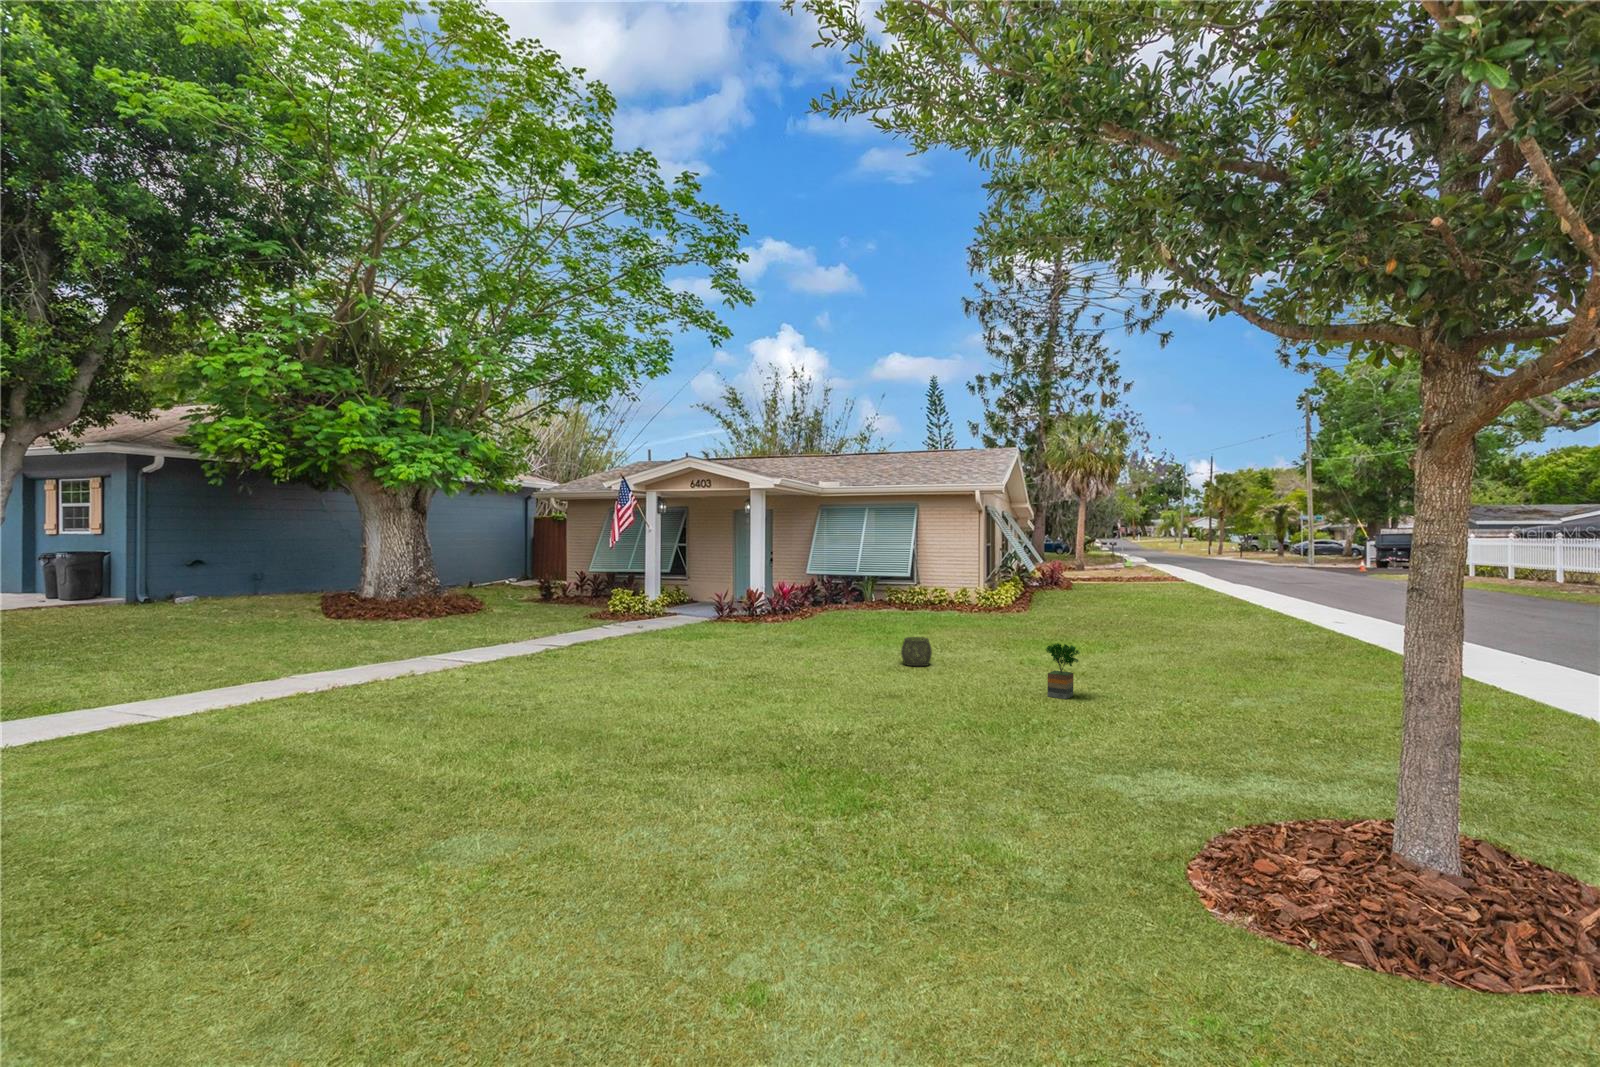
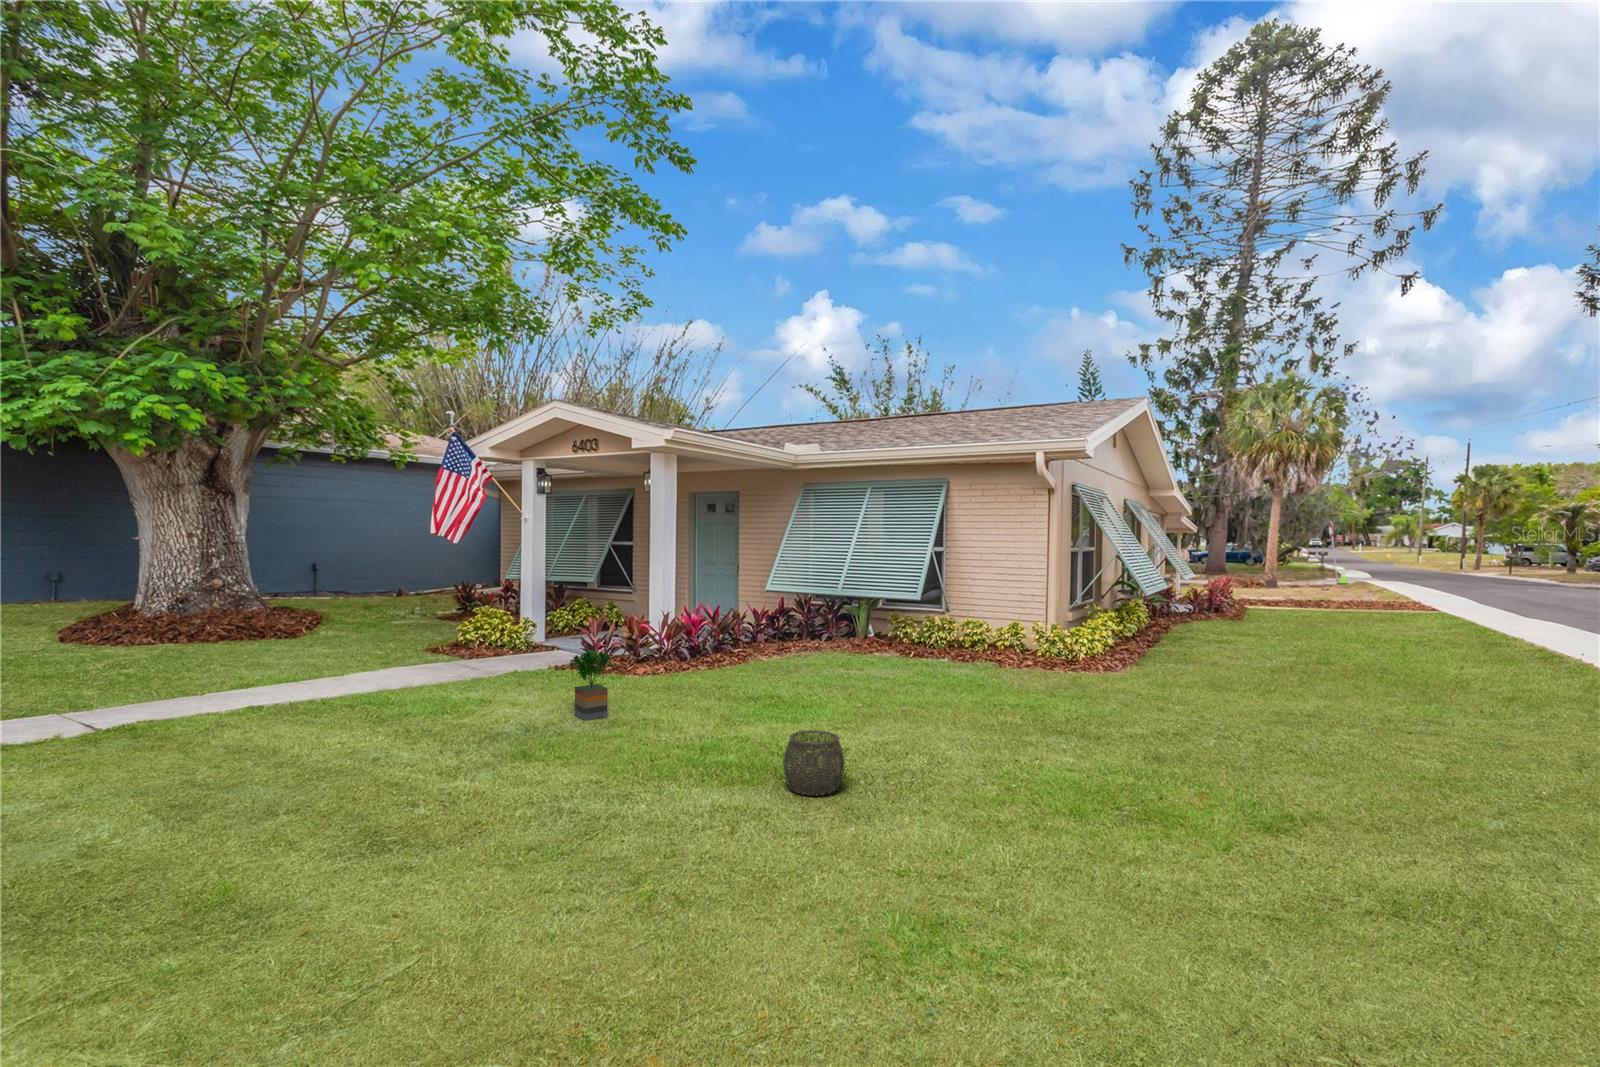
potted tree: present [1046,643,1080,699] -> present [570,651,617,720]

